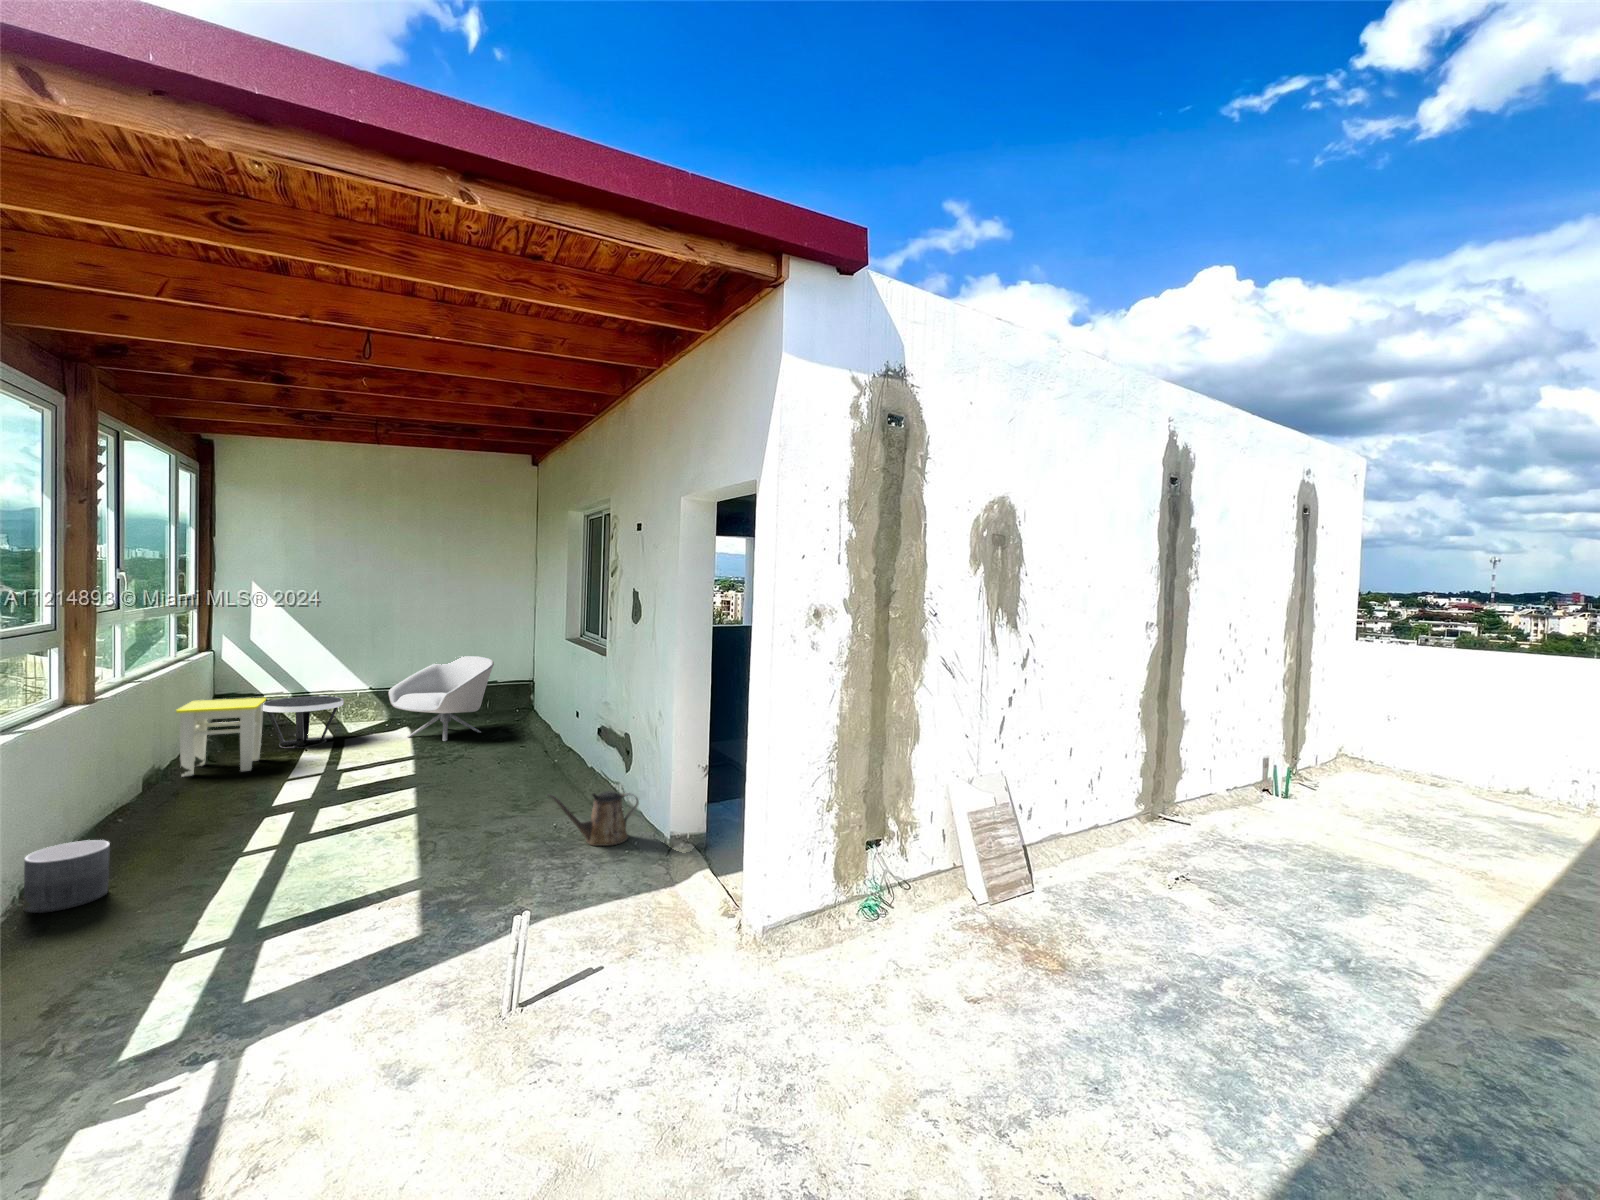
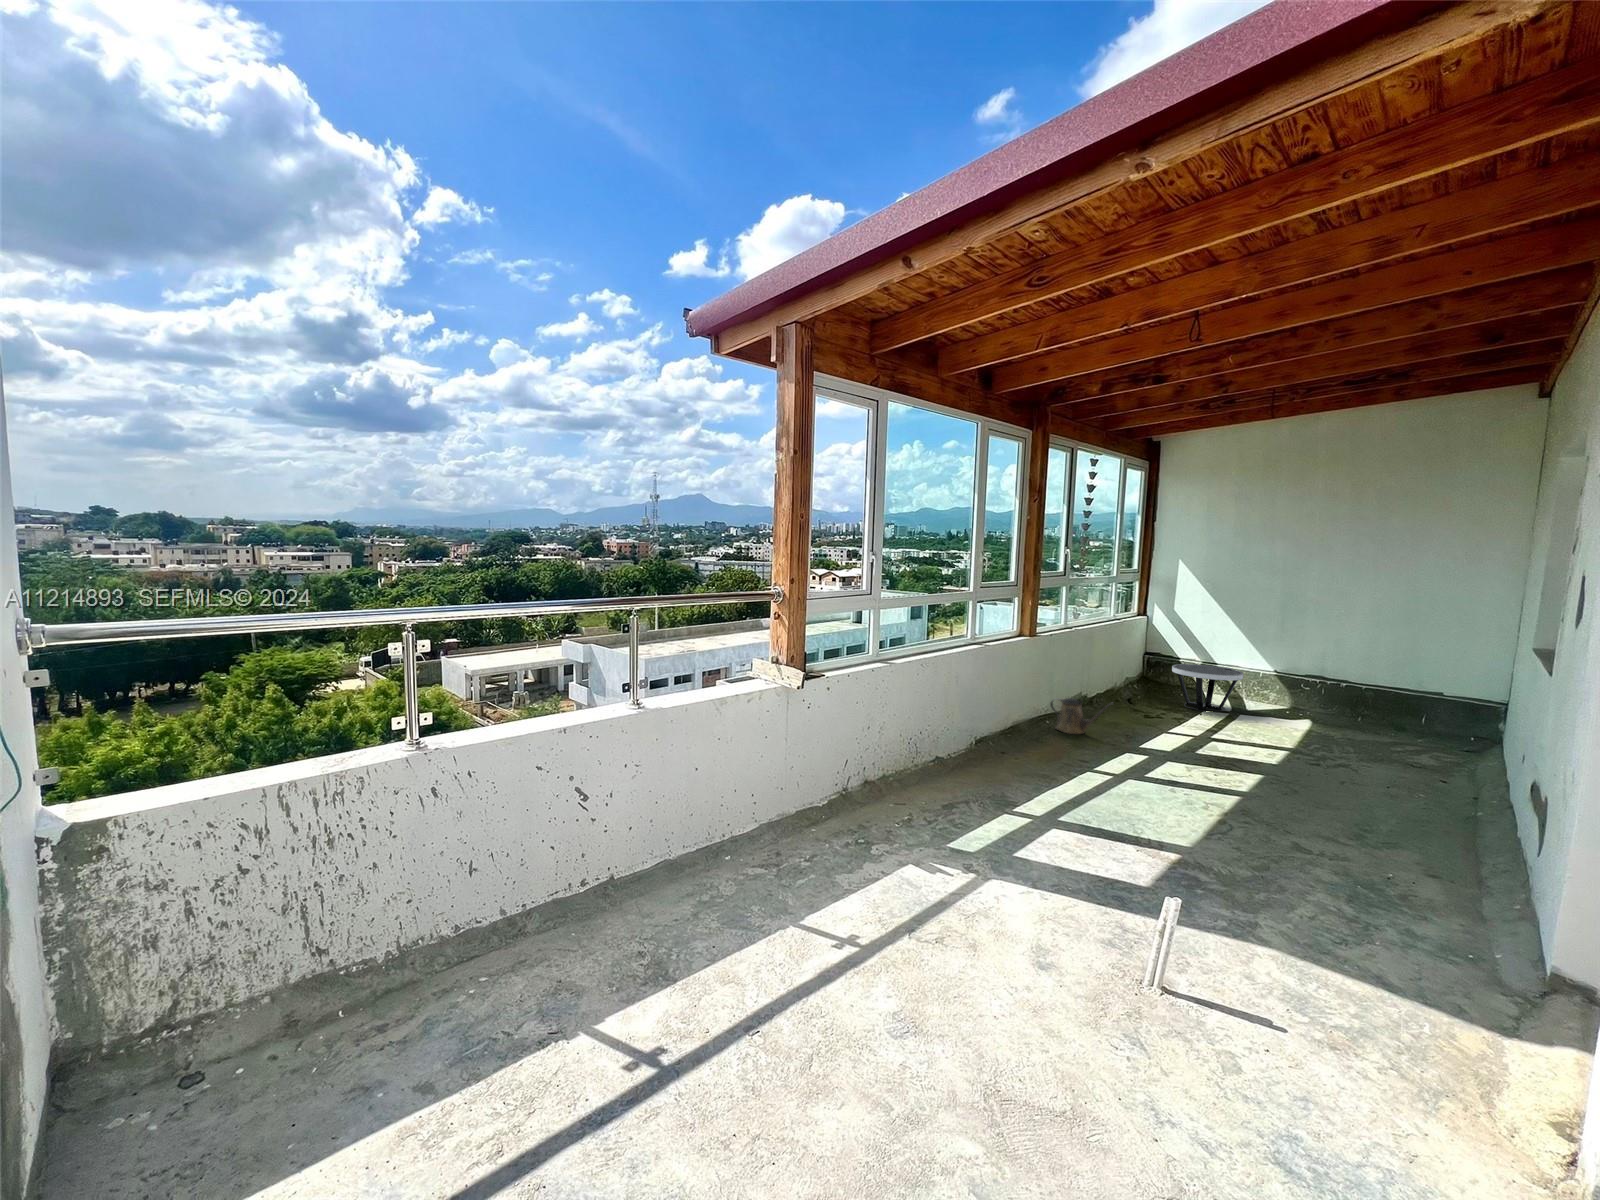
armchair: present [389,656,494,741] -> none [1287,649,1427,743]
stool: present [176,698,266,777] -> none [1102,653,1170,717]
watering can: present [547,791,639,846] -> present [1050,698,1113,734]
planter: present [24,840,110,913] -> none [974,724,1013,765]

